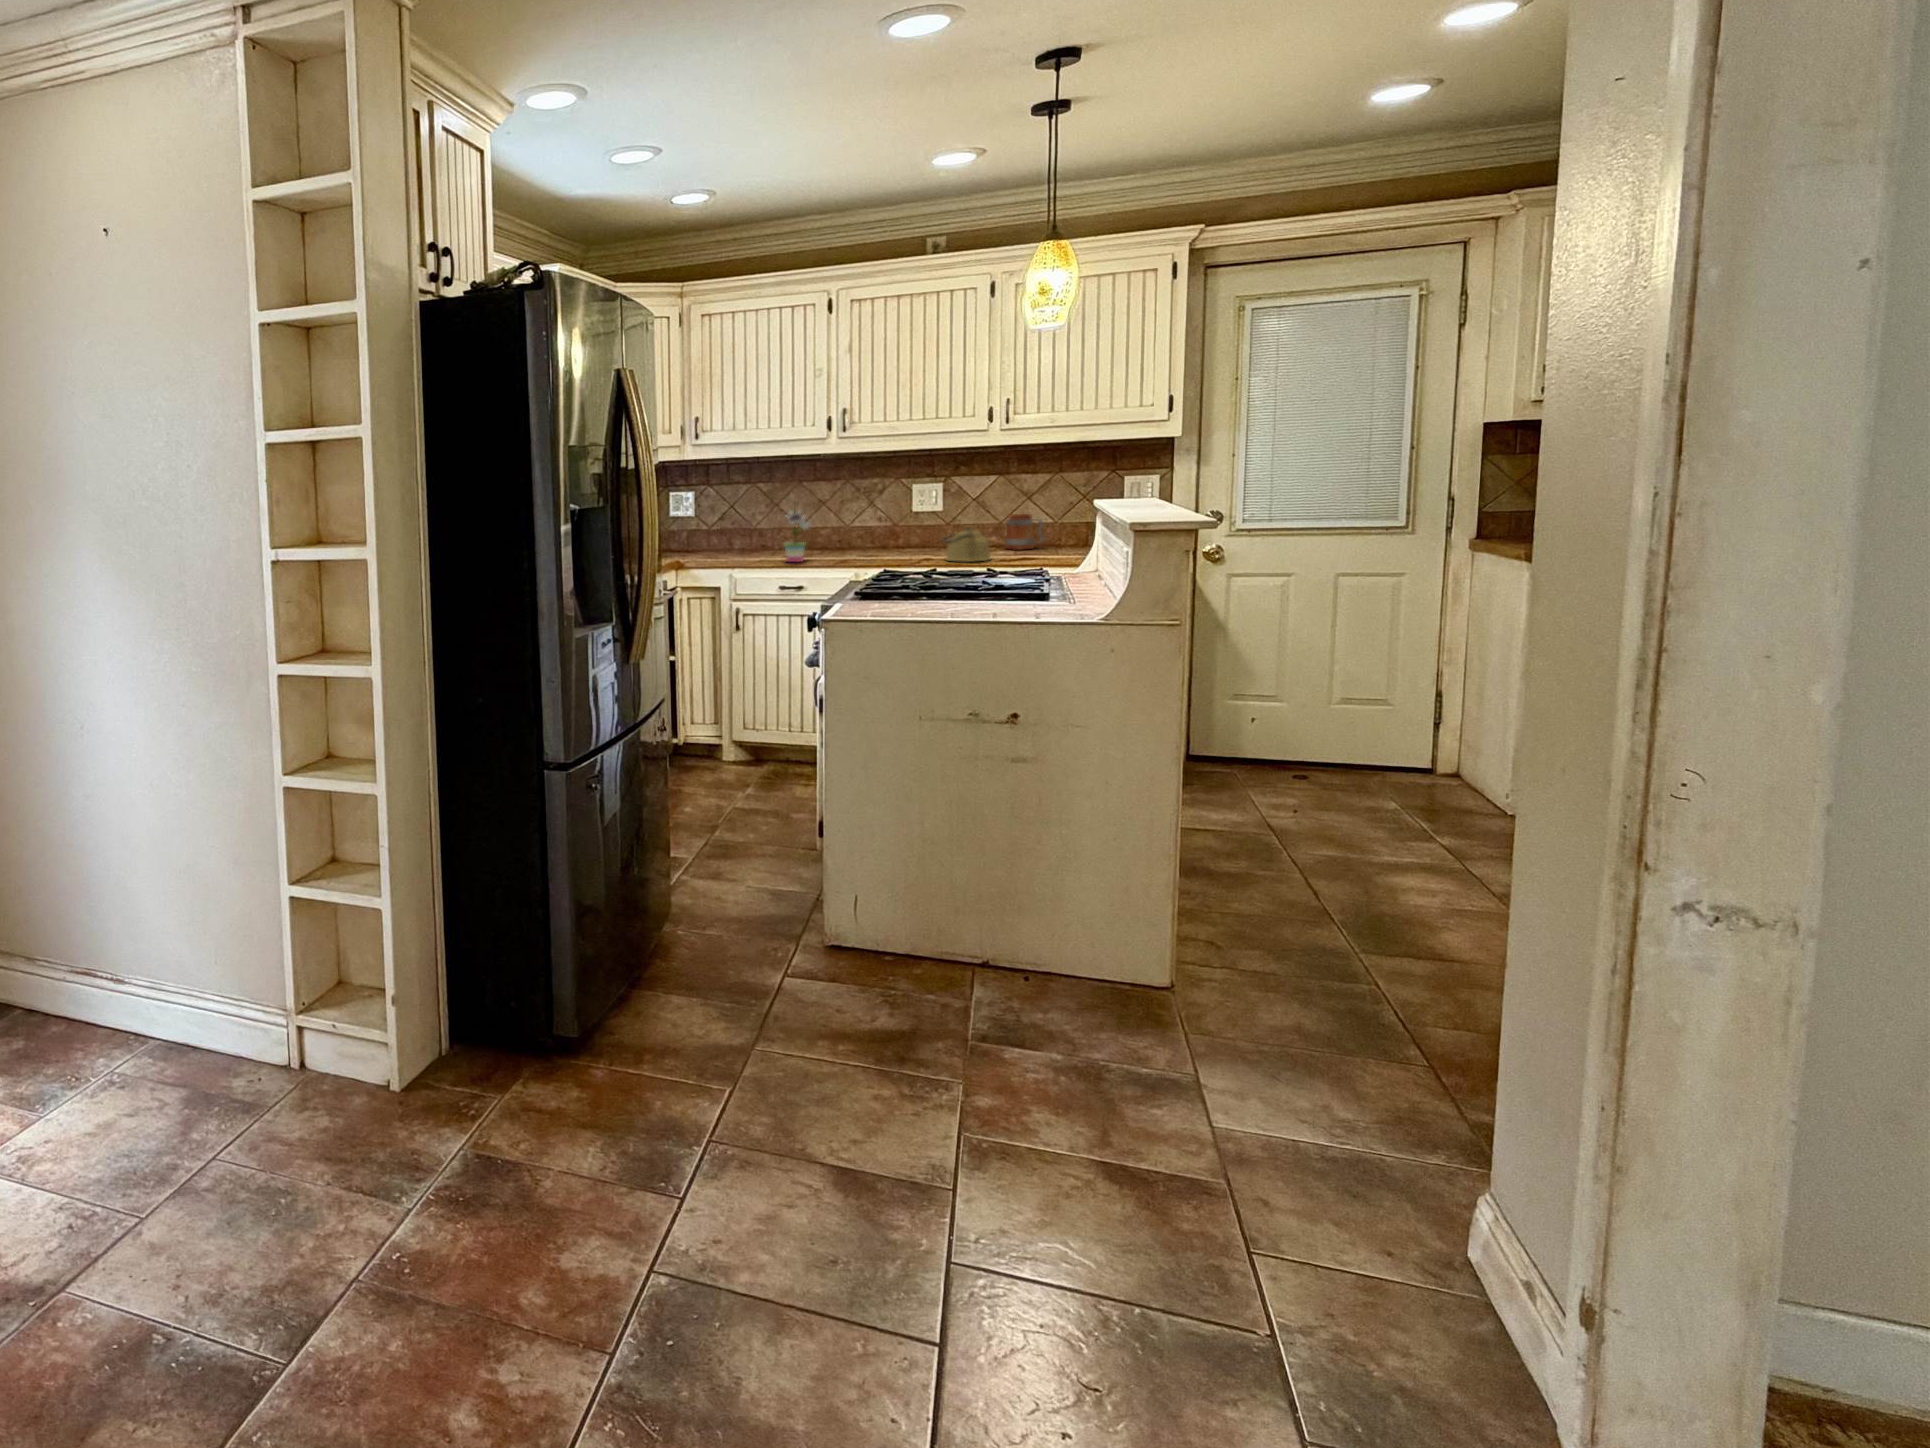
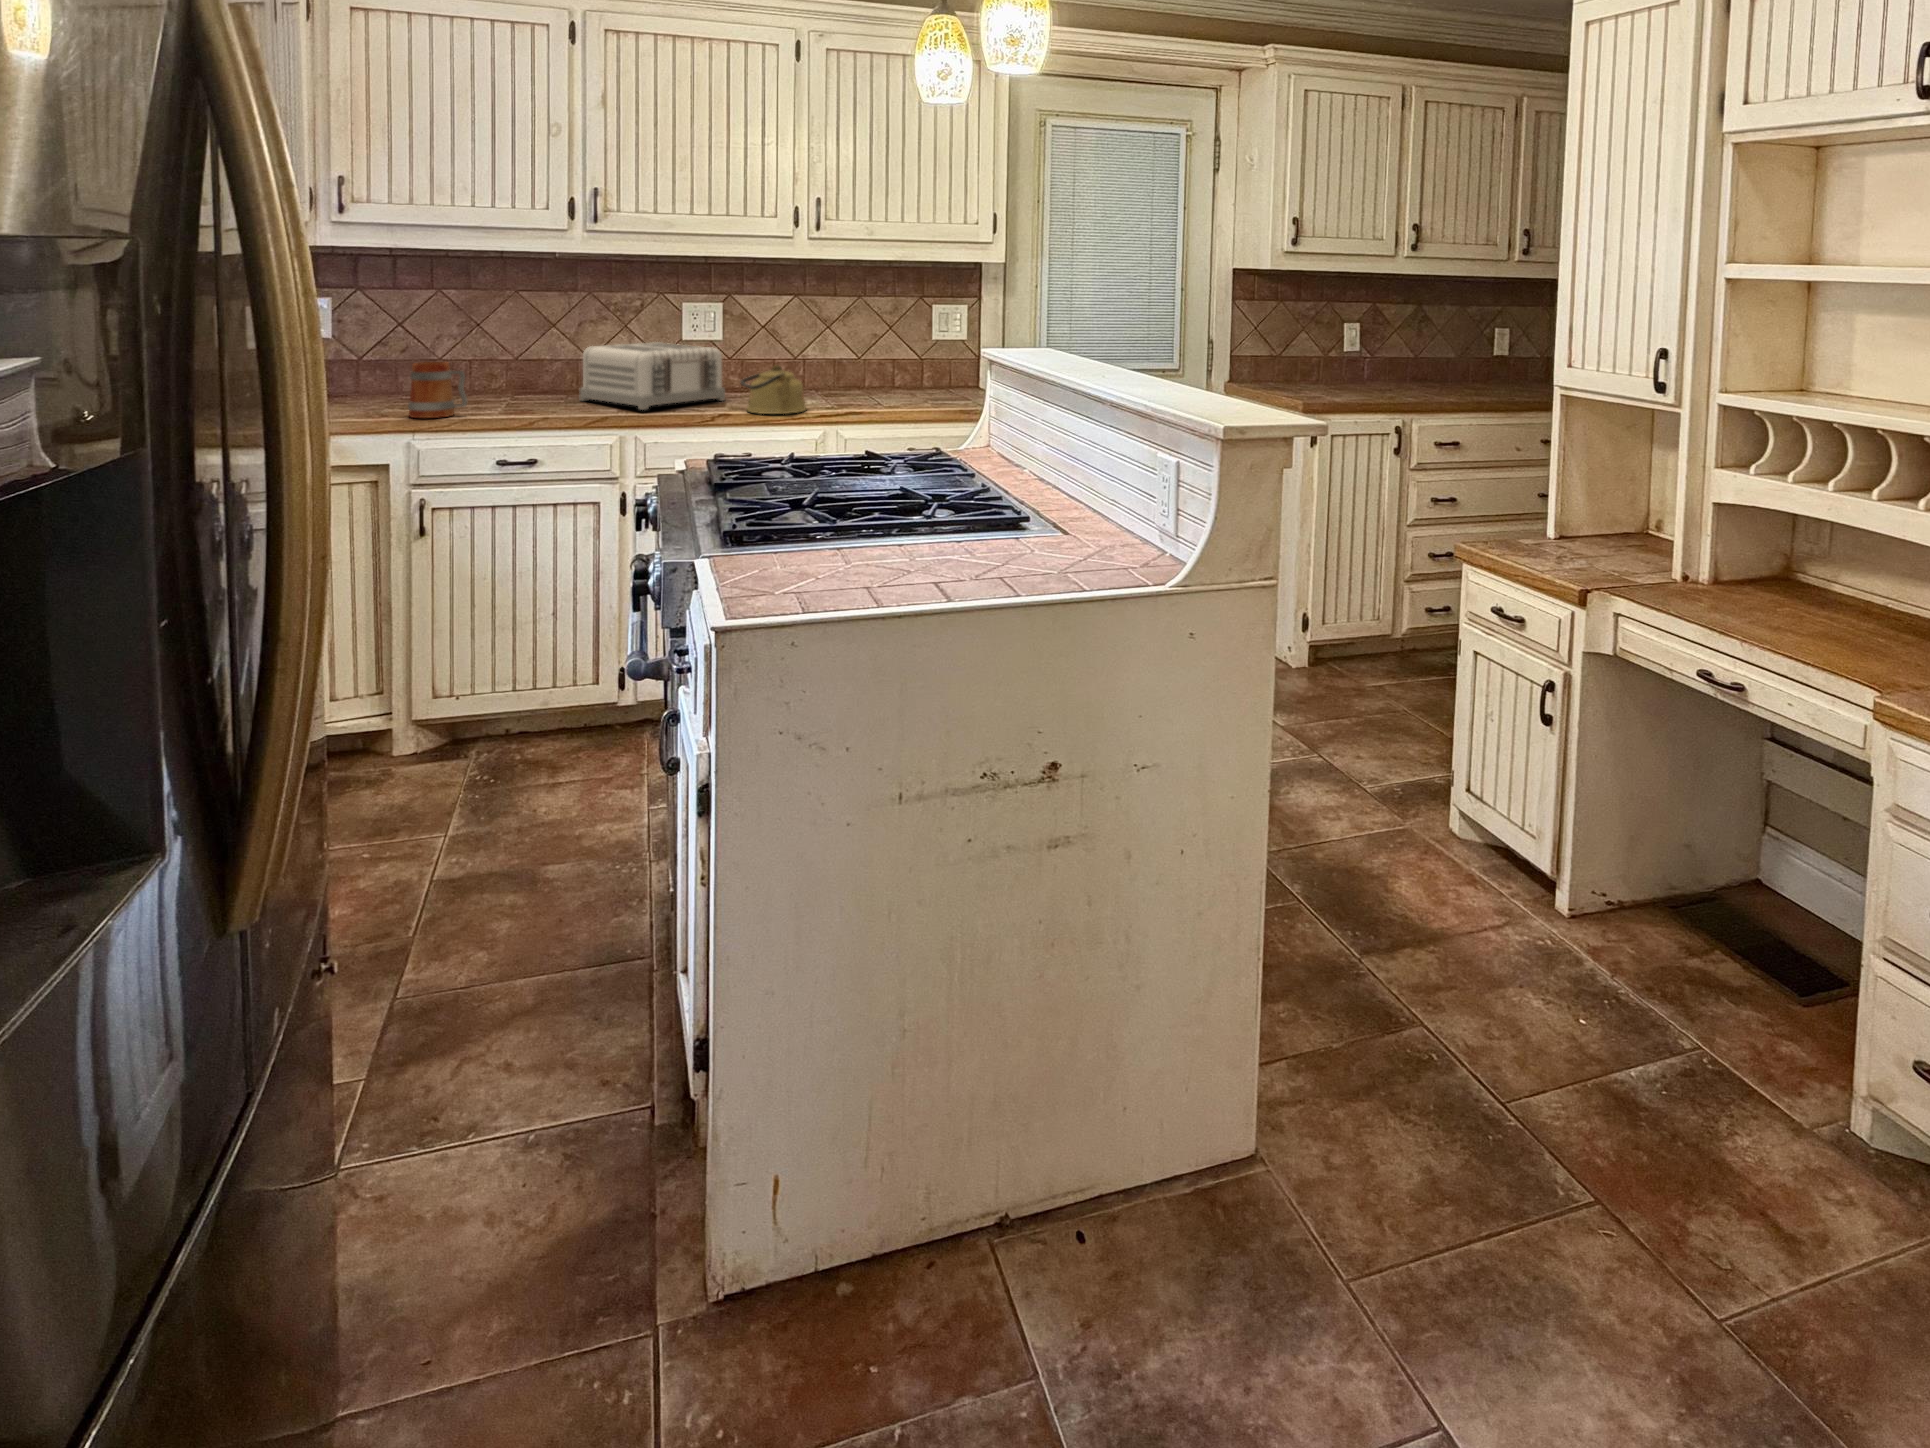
potted plant: present [784,510,811,562] -> none [501,313,552,419]
toaster: none [836,513,935,558] -> present [580,342,725,410]
mug: present [1005,514,1043,550] -> present [408,362,467,418]

